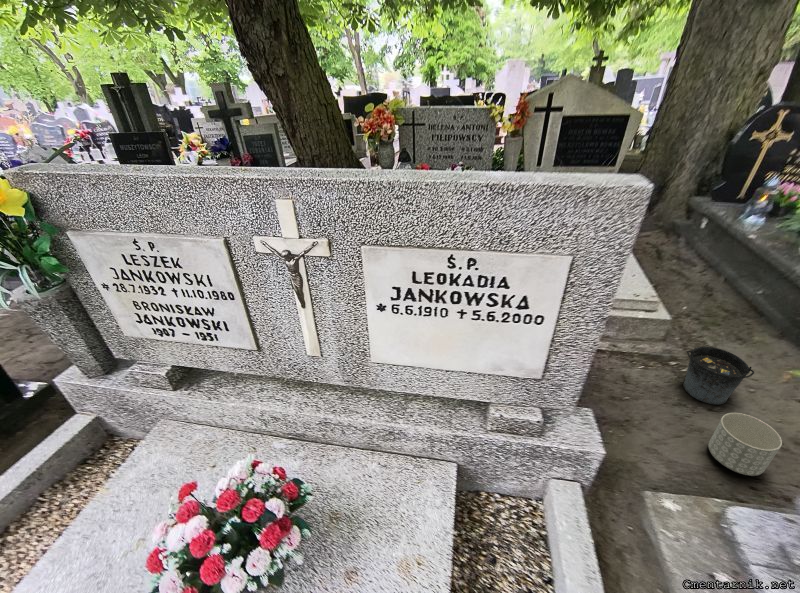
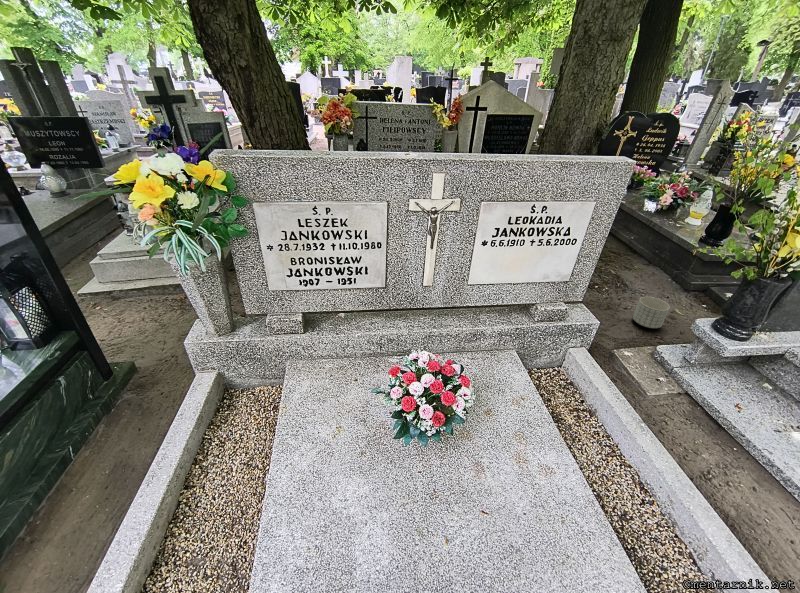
bucket: present [683,347,754,404] -> none [607,267,645,300]

